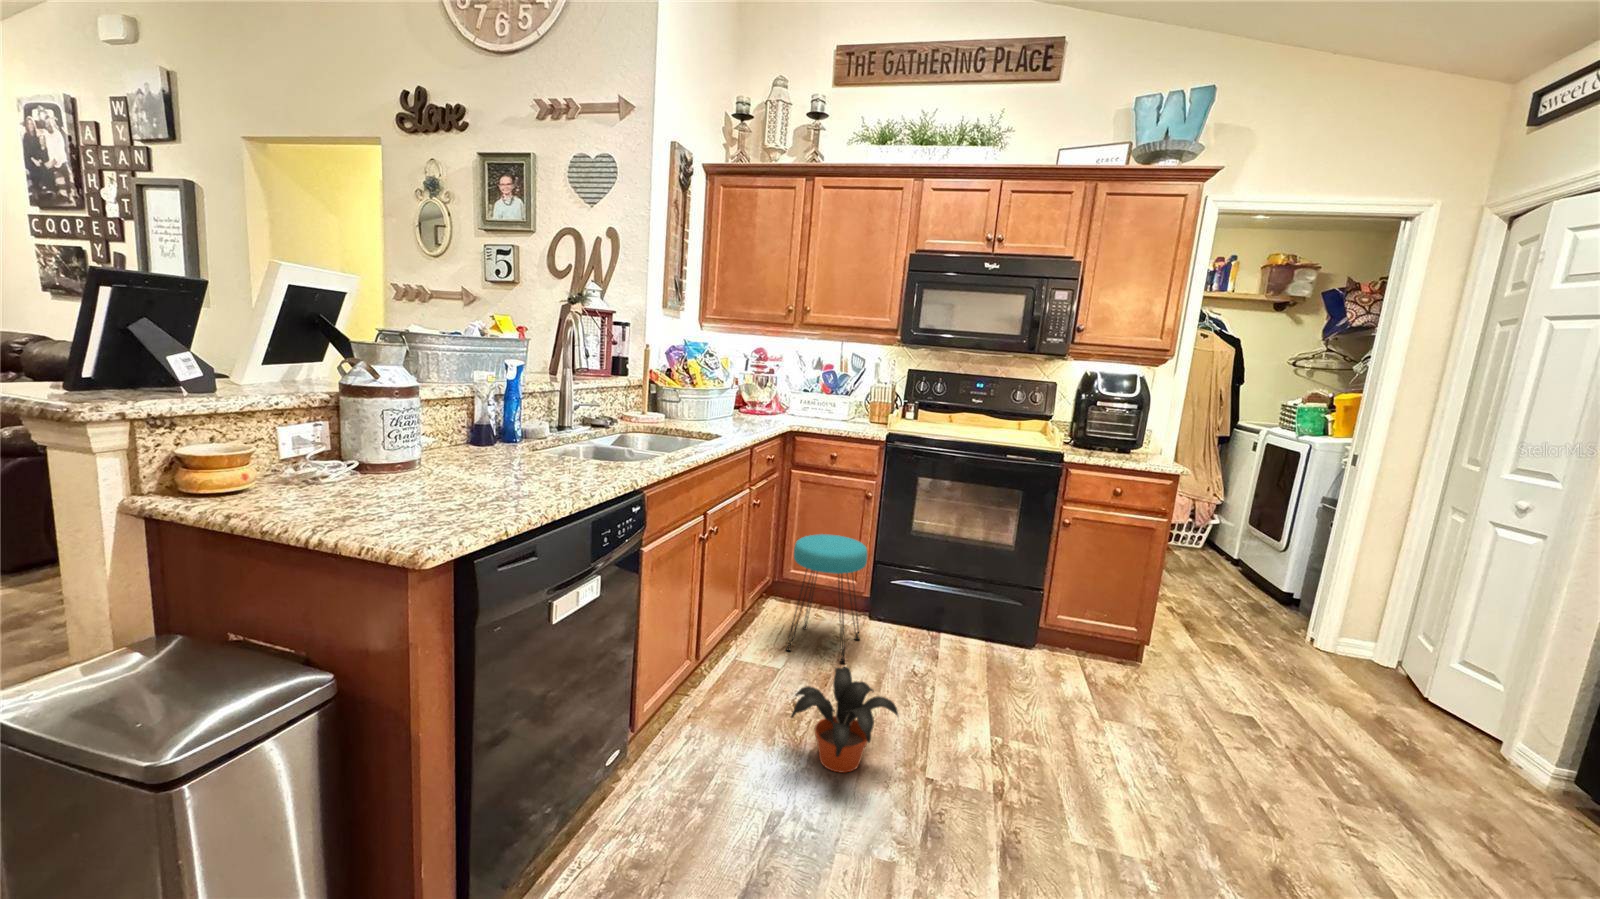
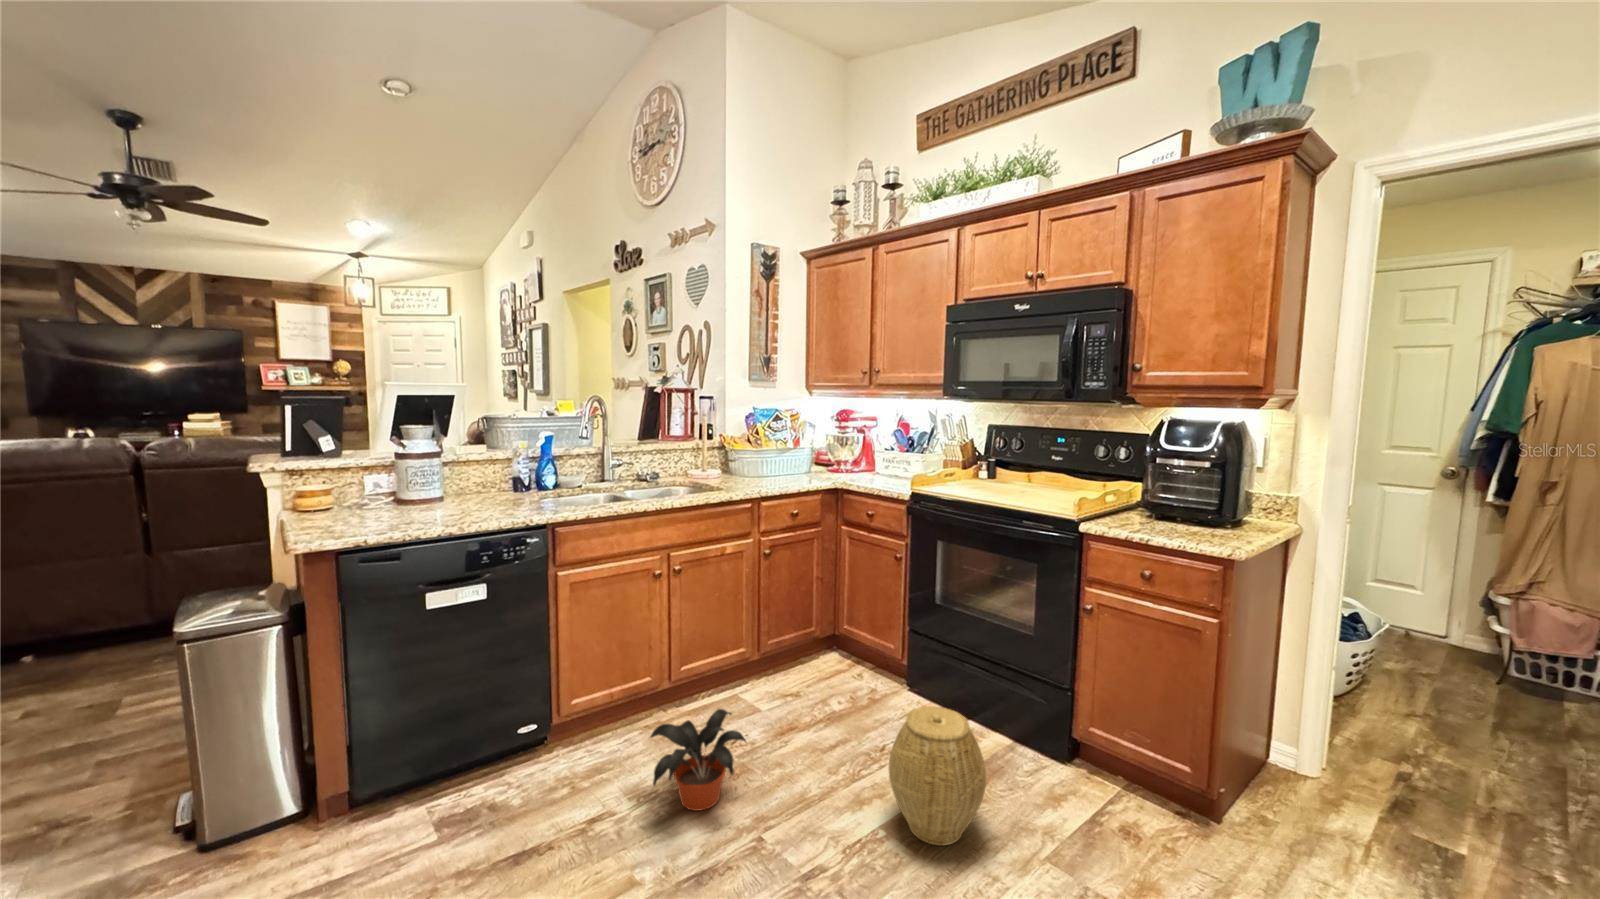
stool: present [786,534,867,662] -> none [783,588,866,719]
woven basket: none [985,616,1071,728] -> present [889,707,986,846]

